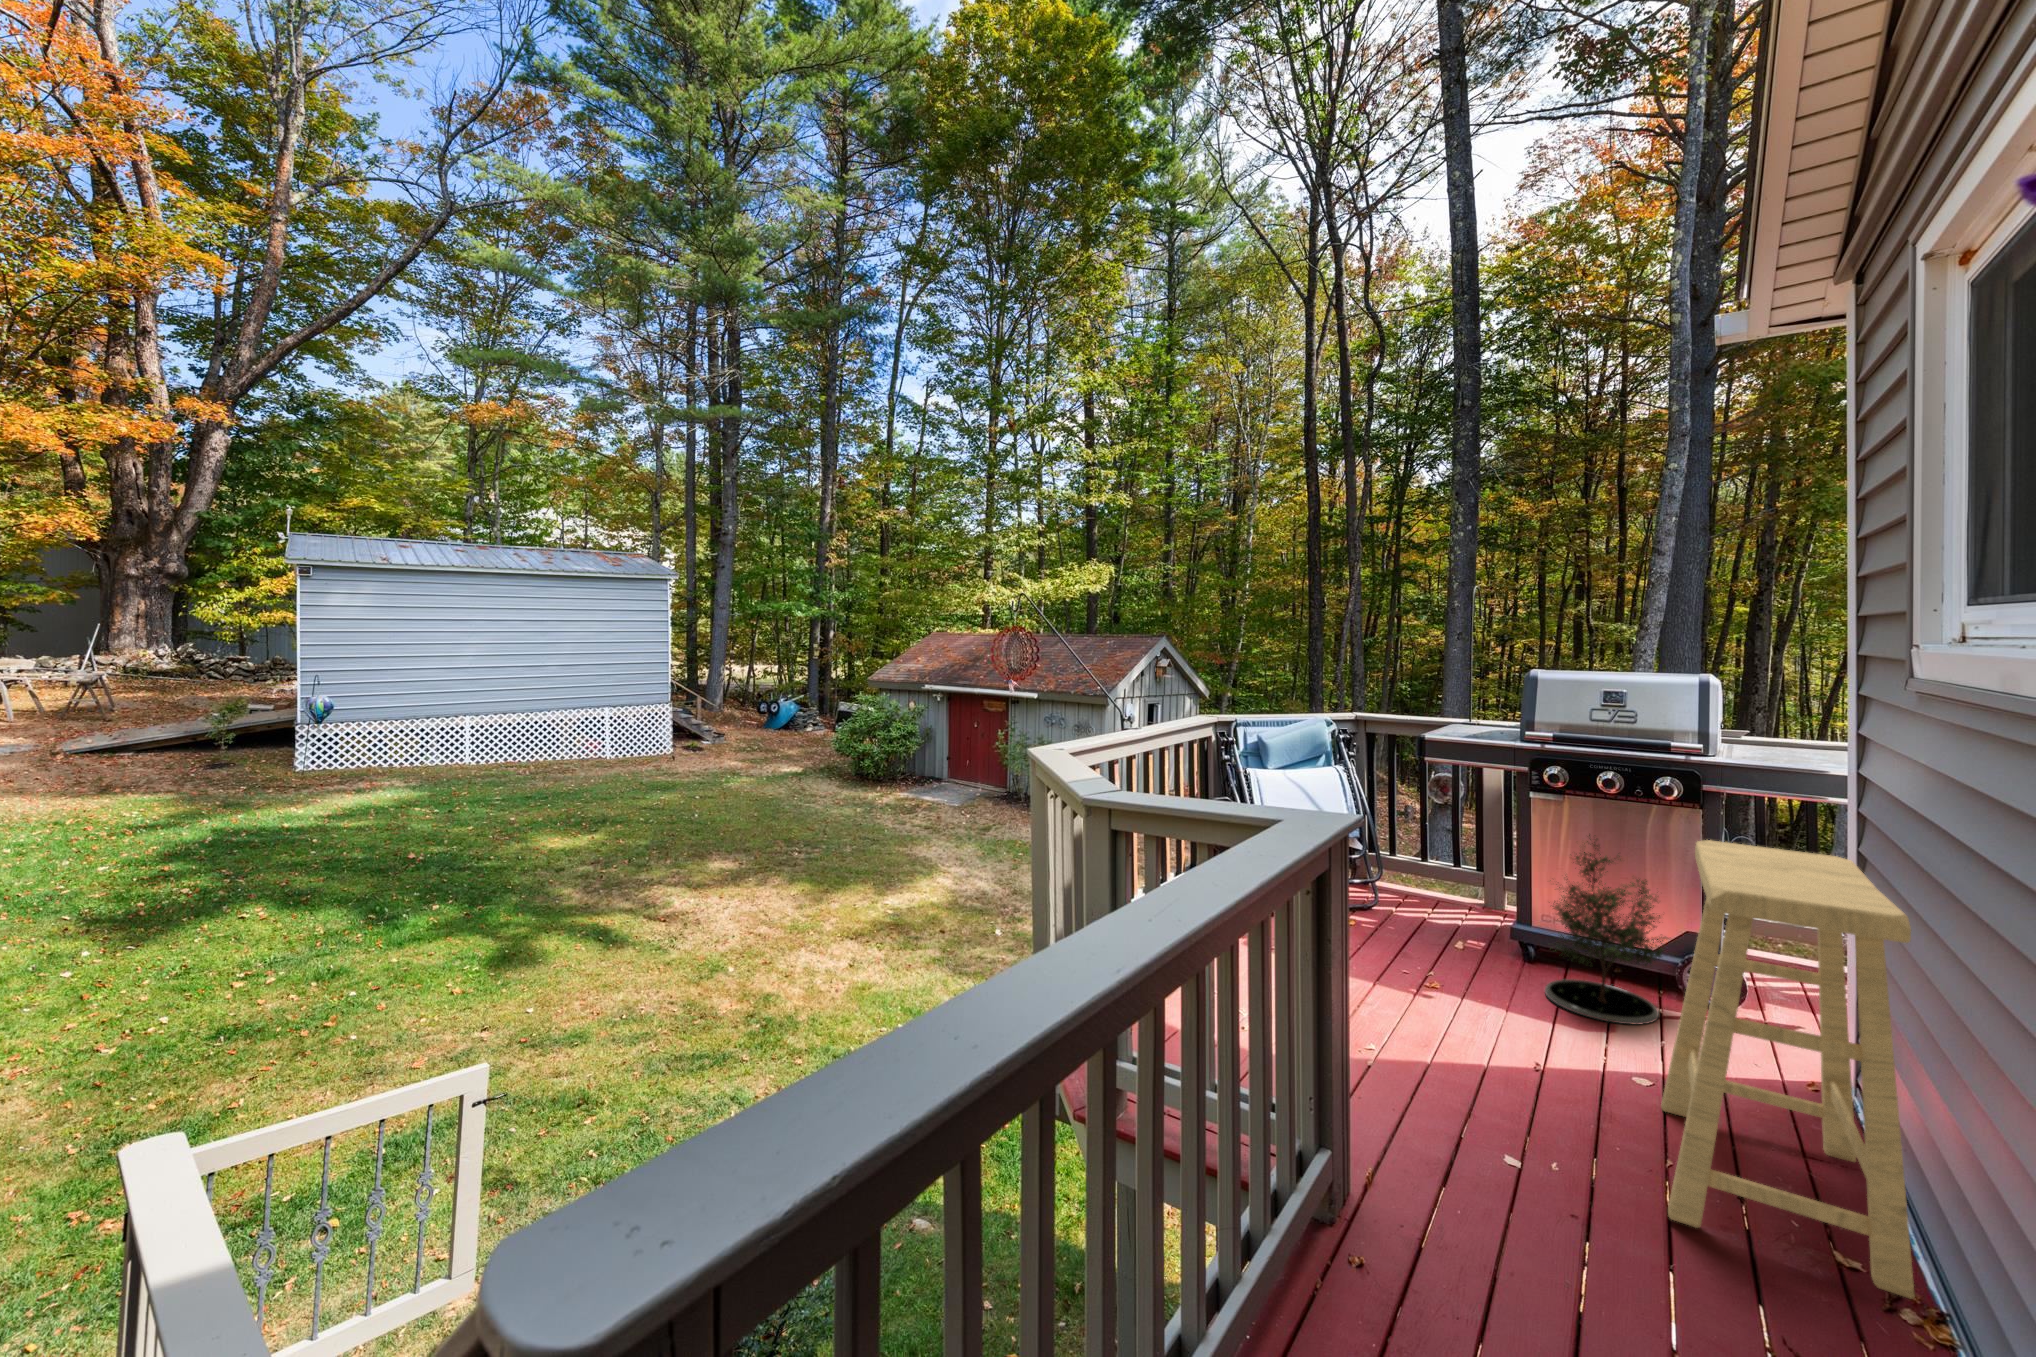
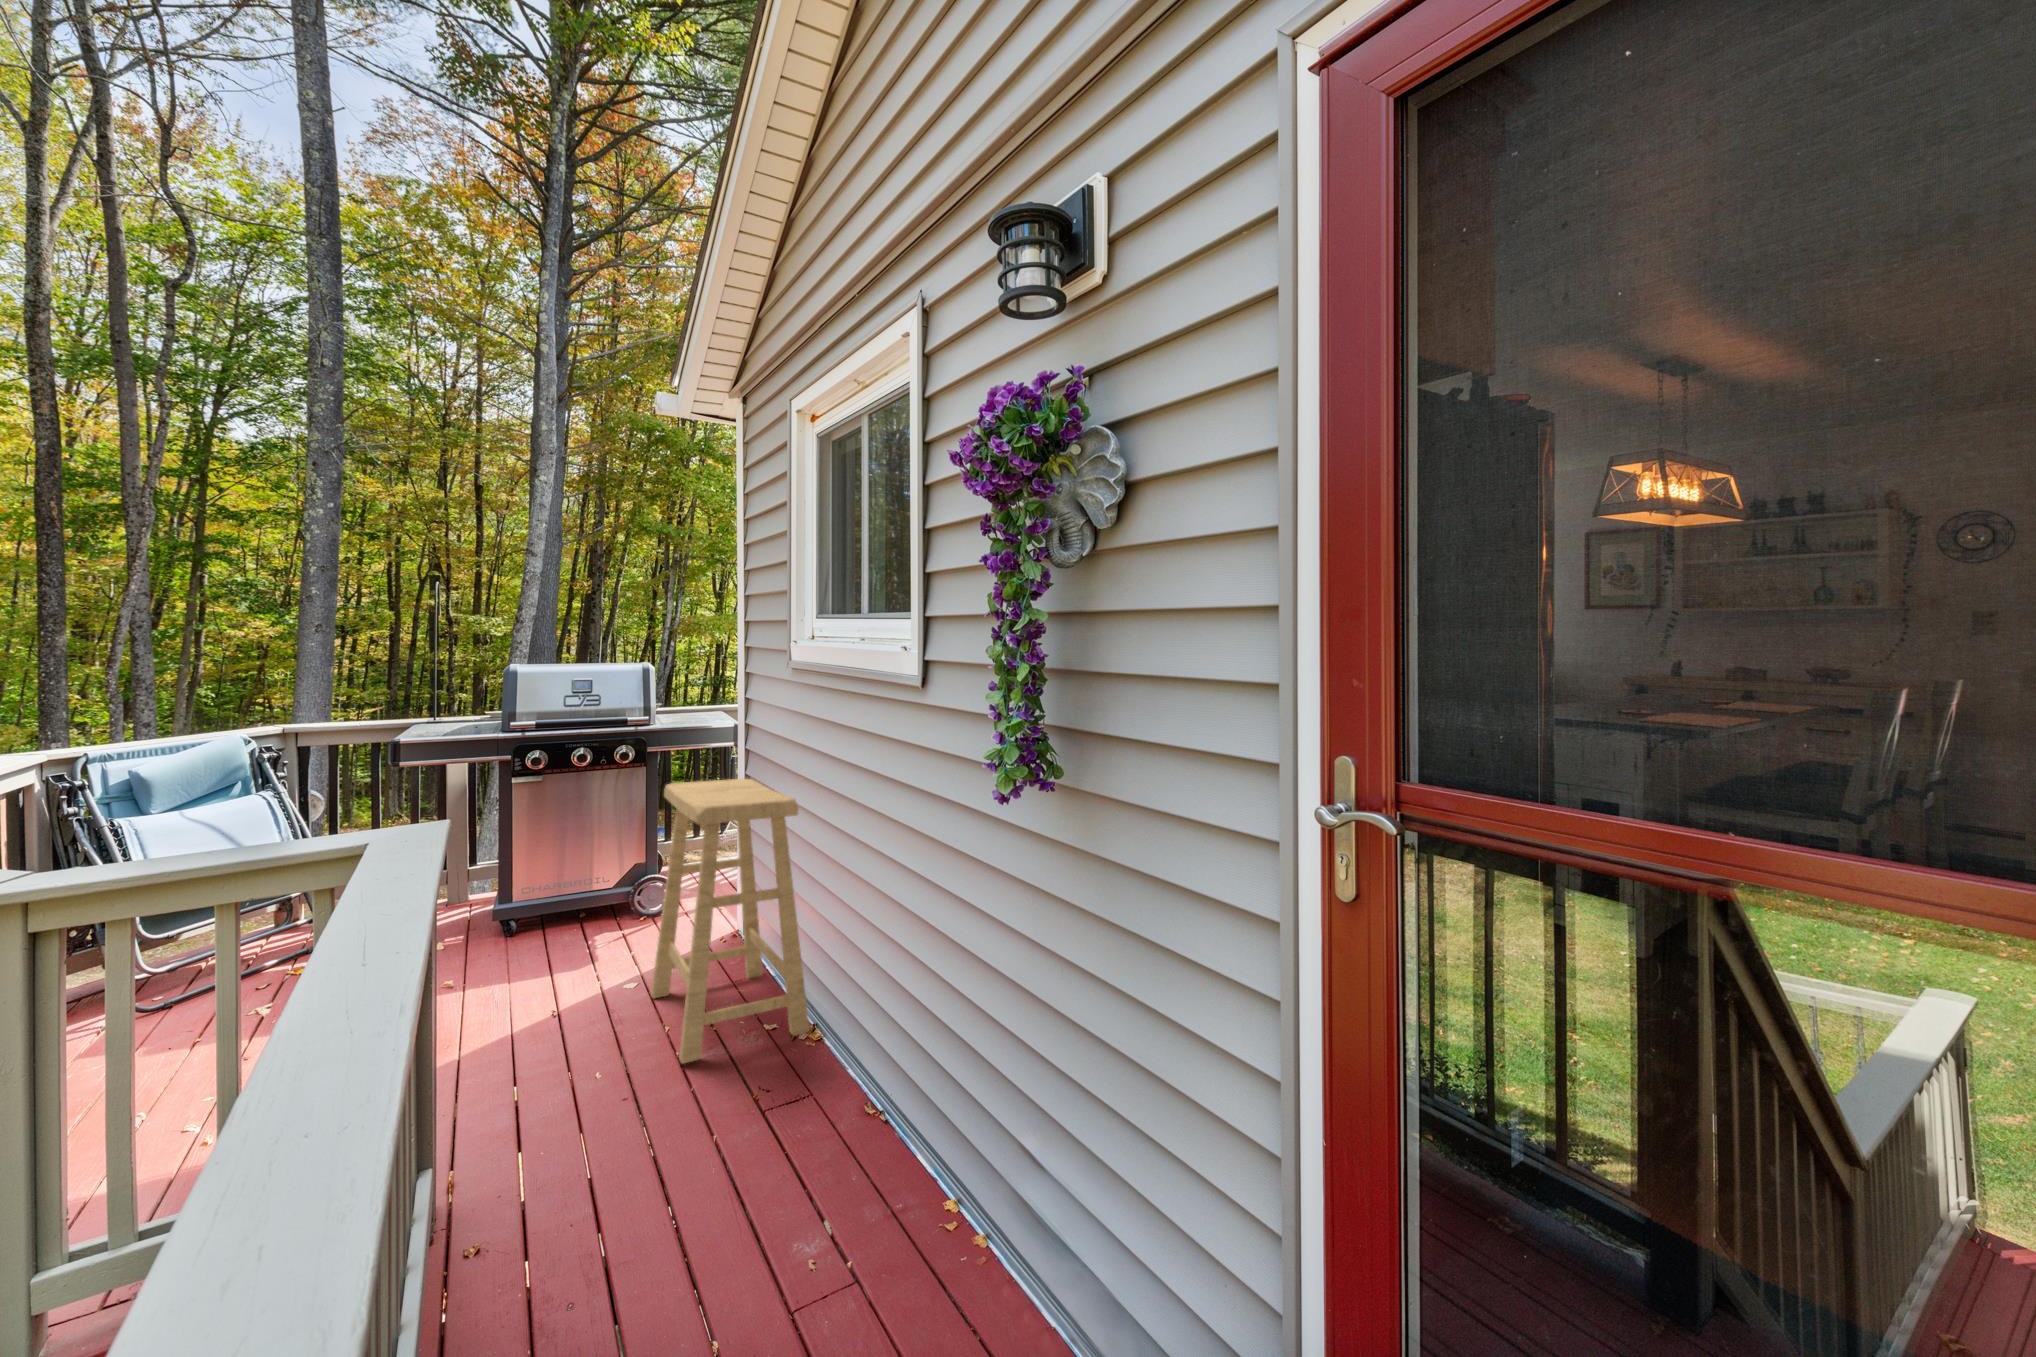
potted tree: present [1545,835,1668,1025] -> none [534,803,635,959]

